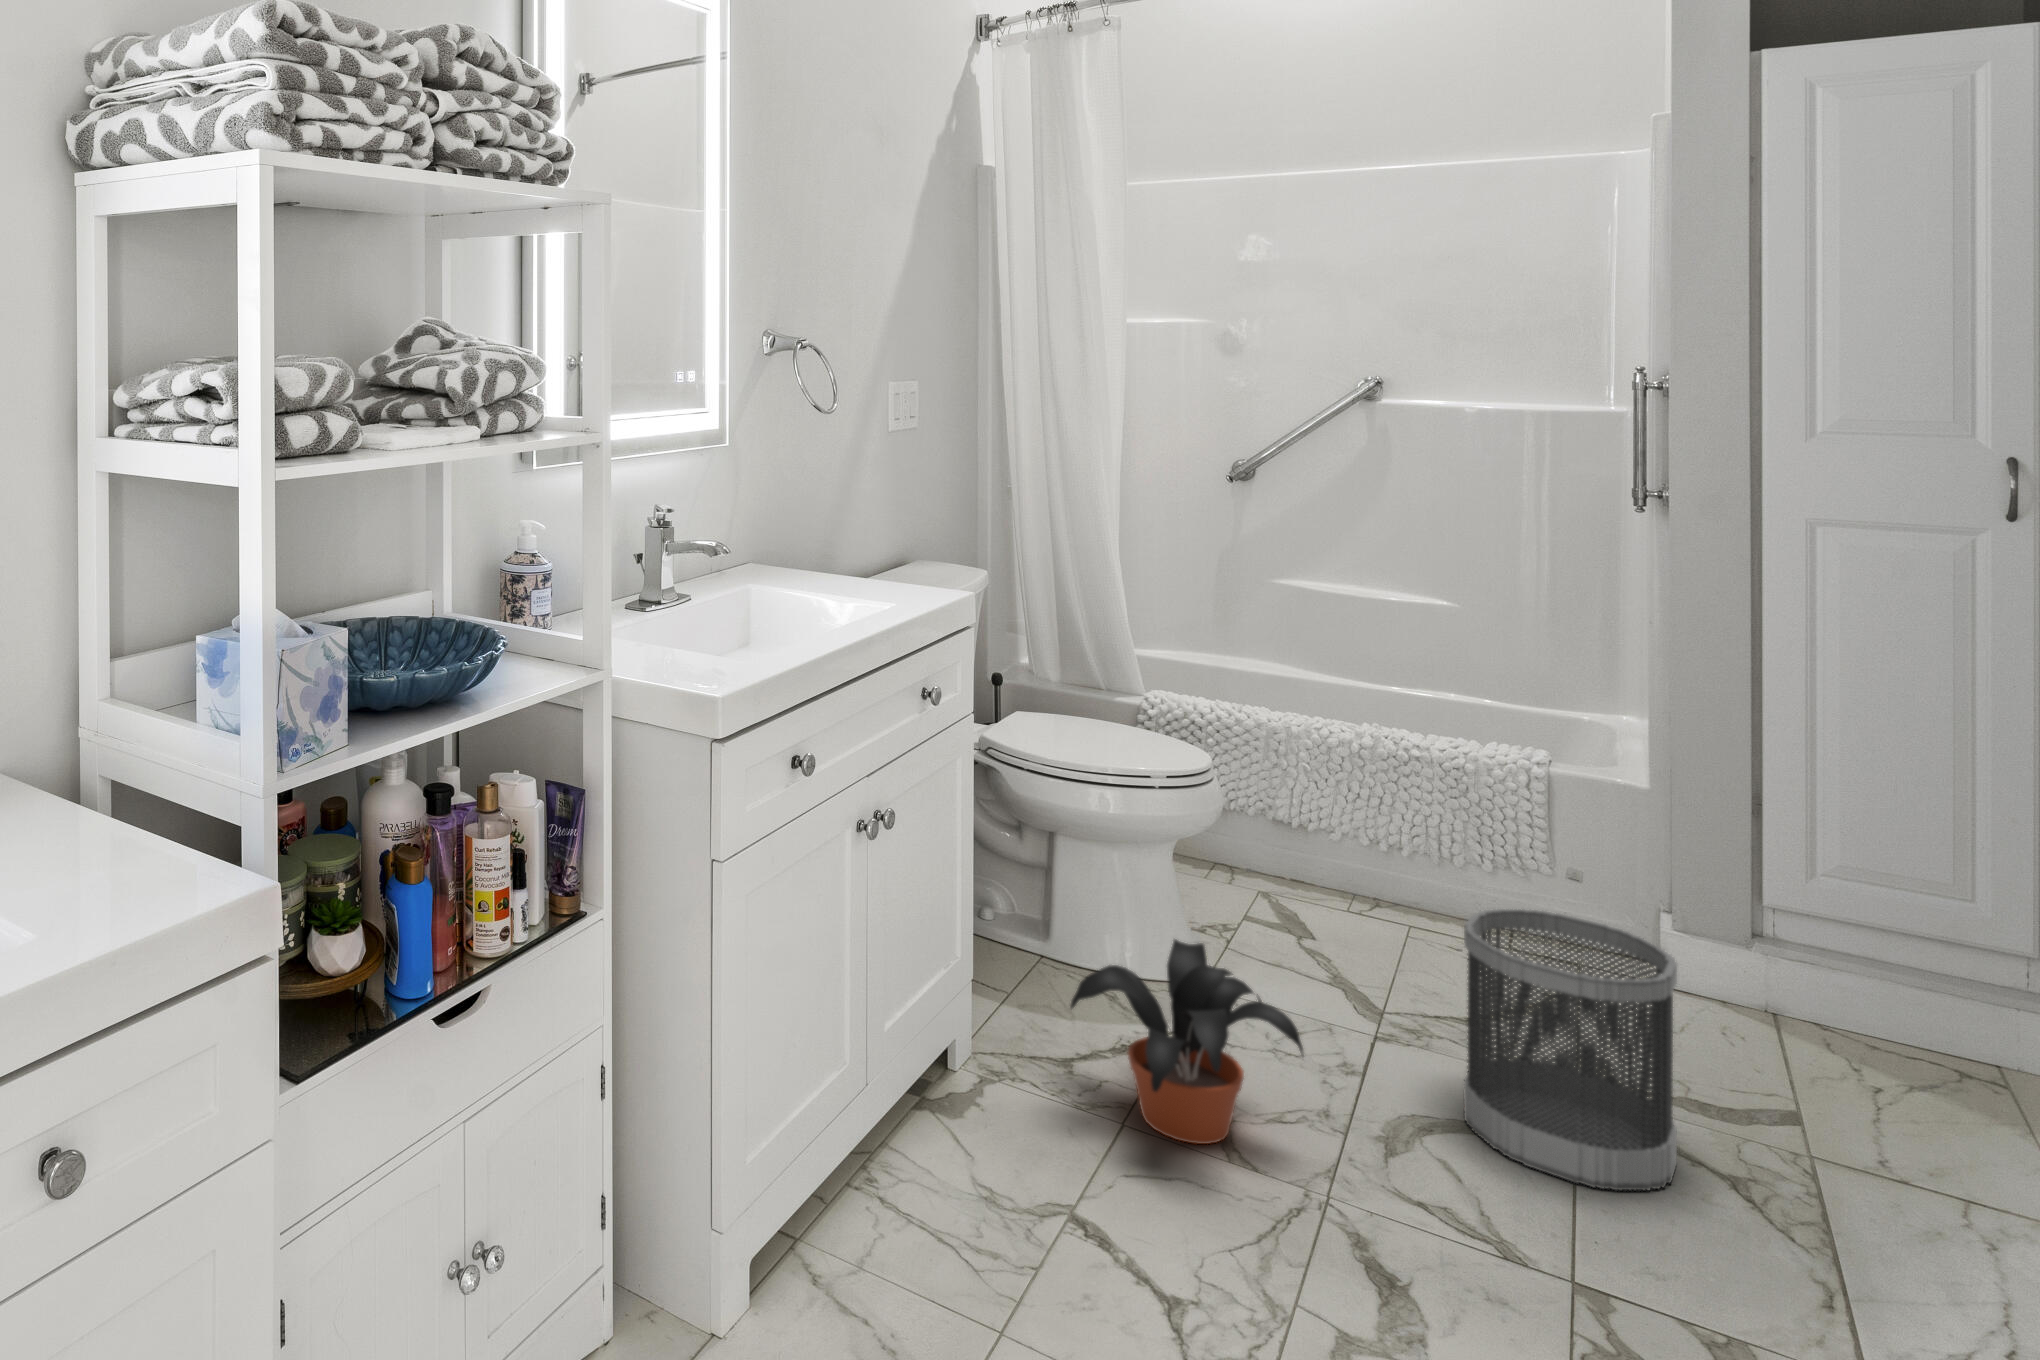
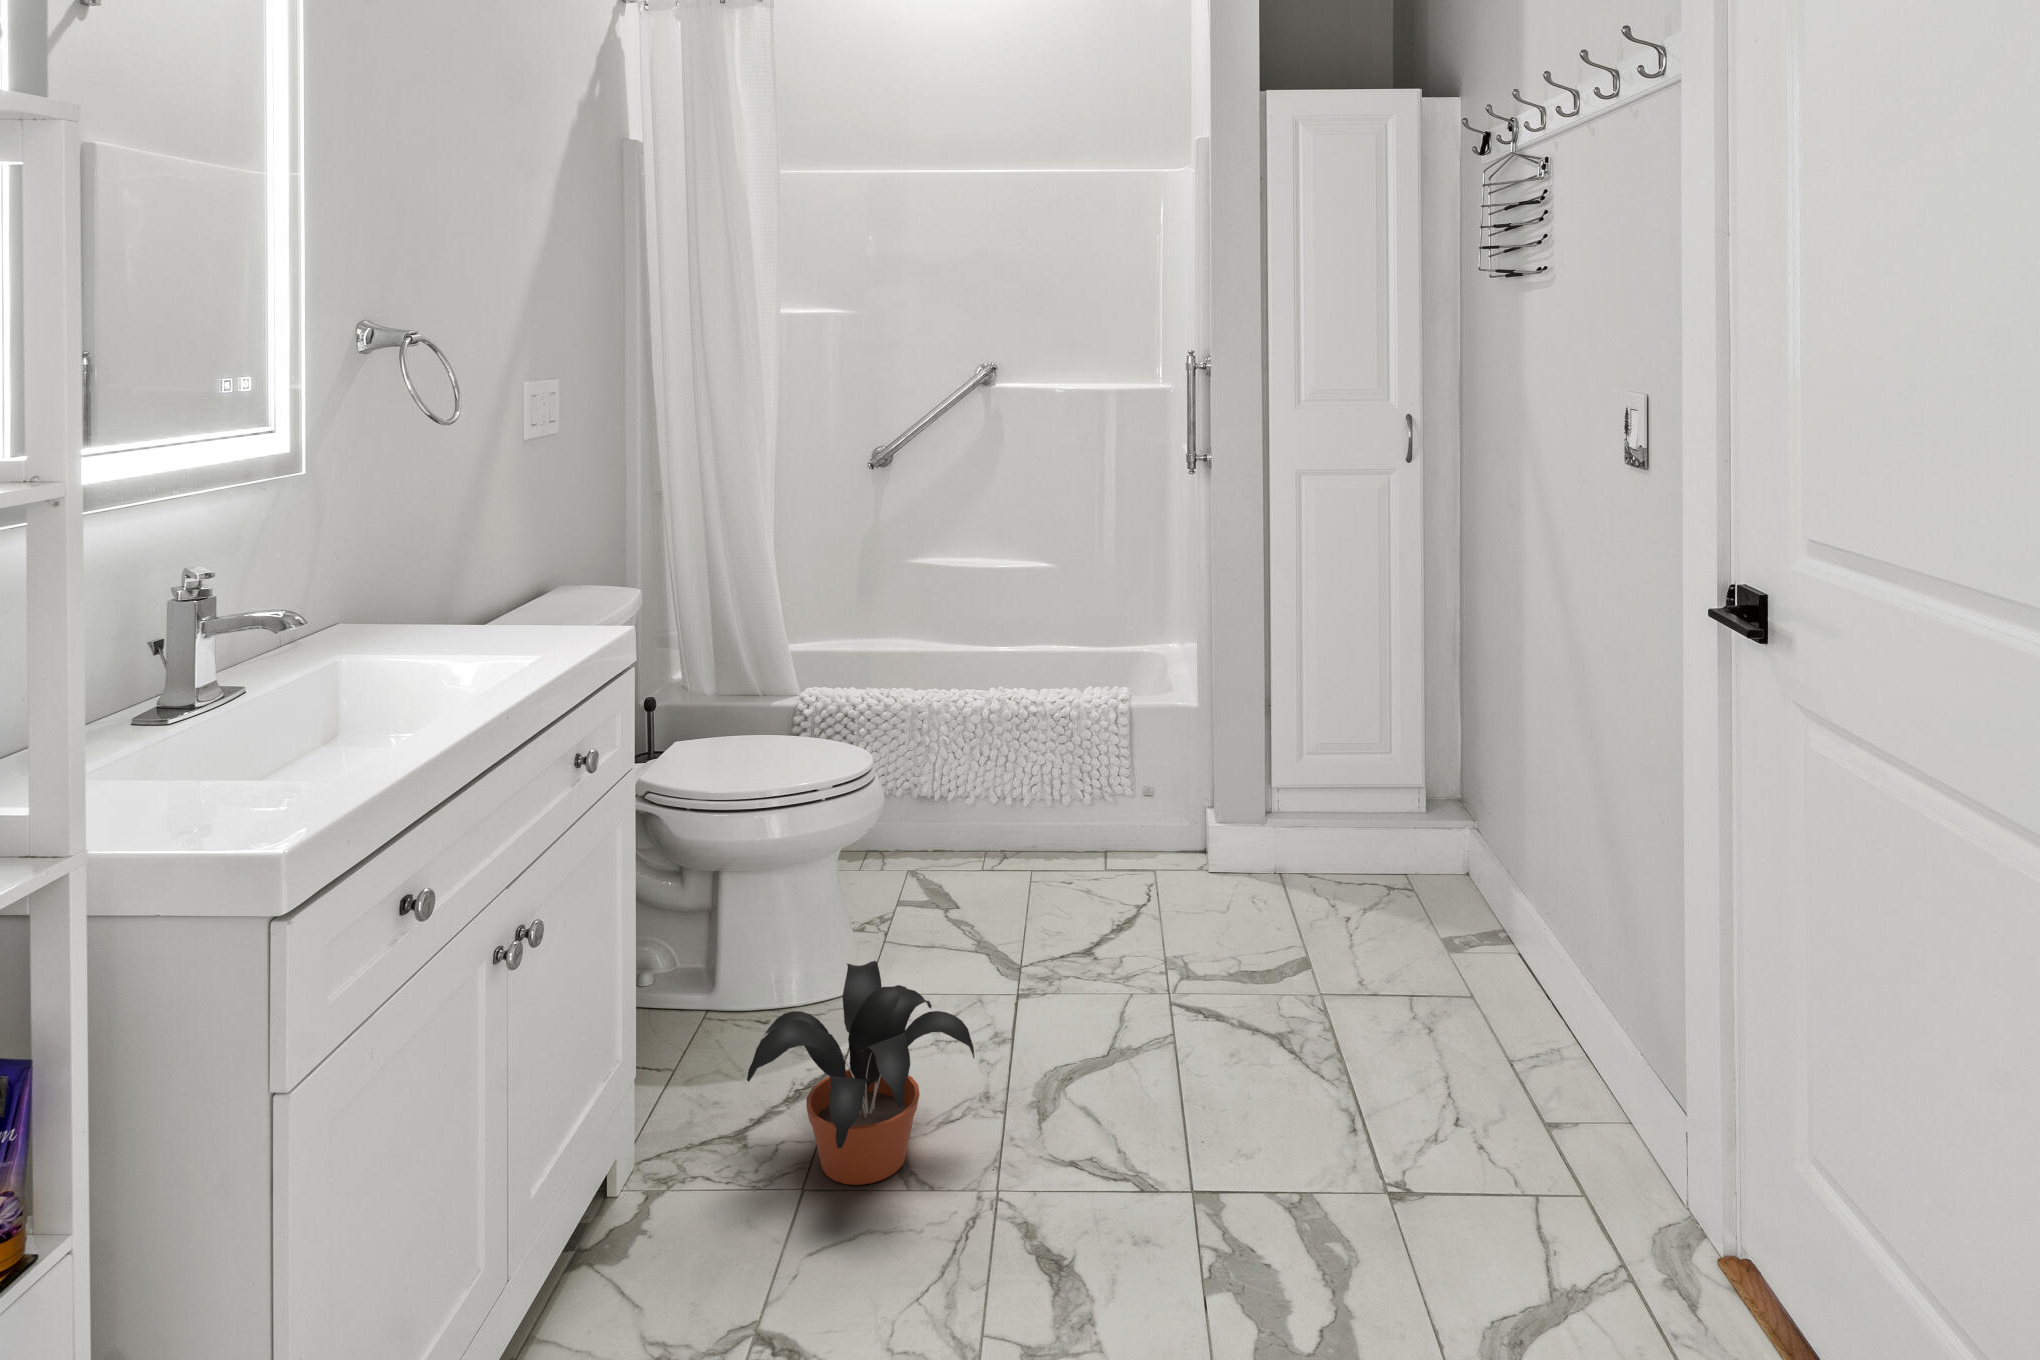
wastebasket: present [1464,909,1677,1190] -> none [1095,846,1248,1092]

